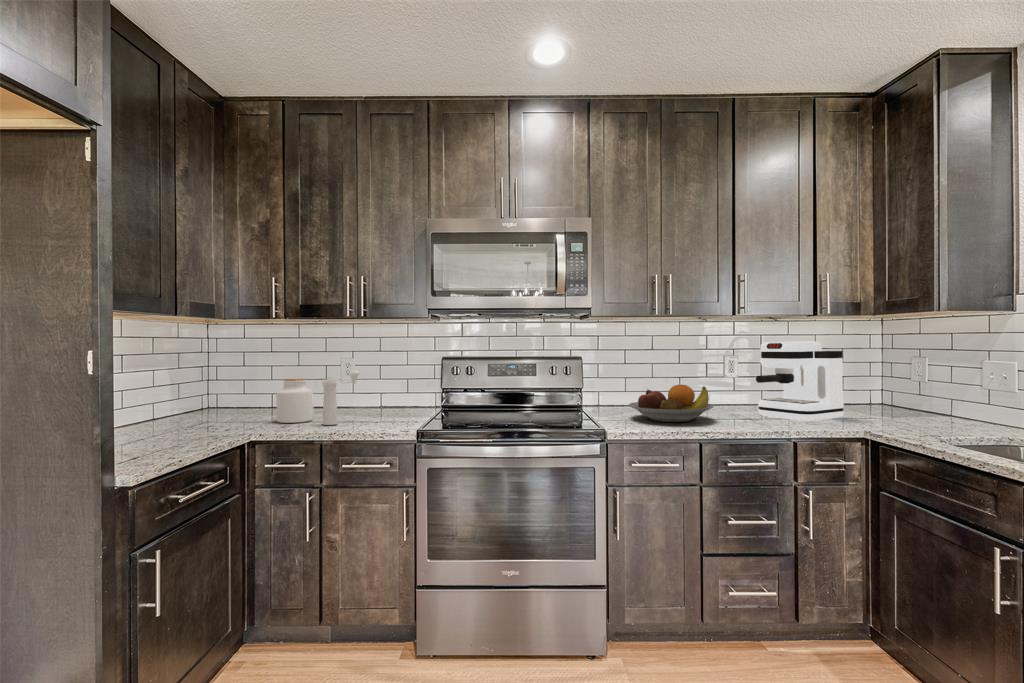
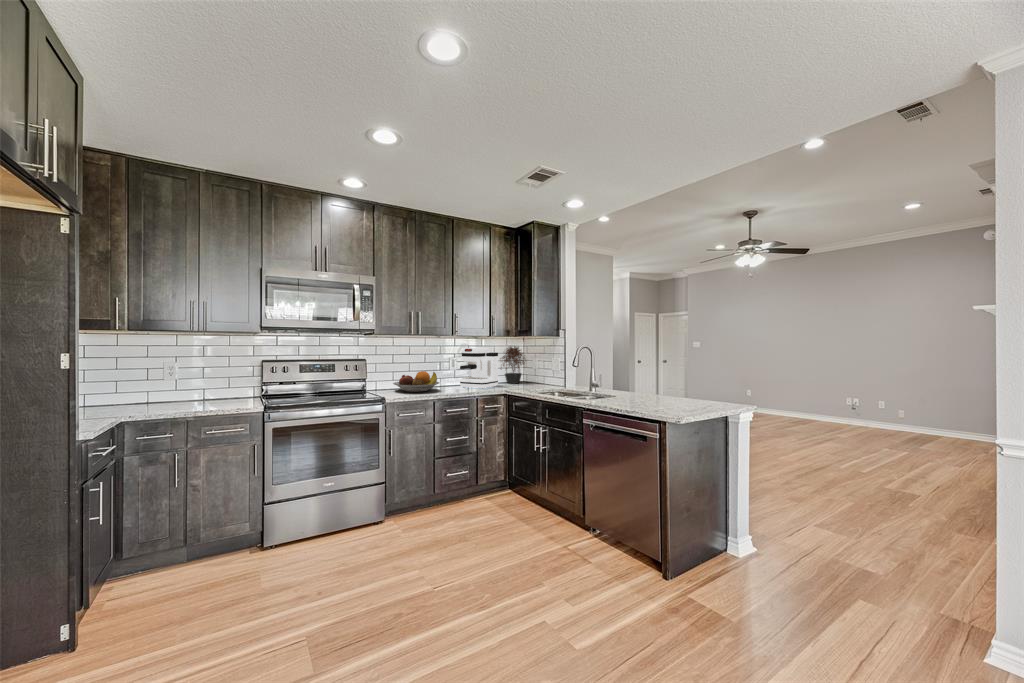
potted plant: none [847,336,920,415] -> present [500,347,525,384]
pepper mill: present [322,370,359,425] -> none [177,367,206,407]
jar: present [277,379,313,423] -> none [127,375,162,408]

